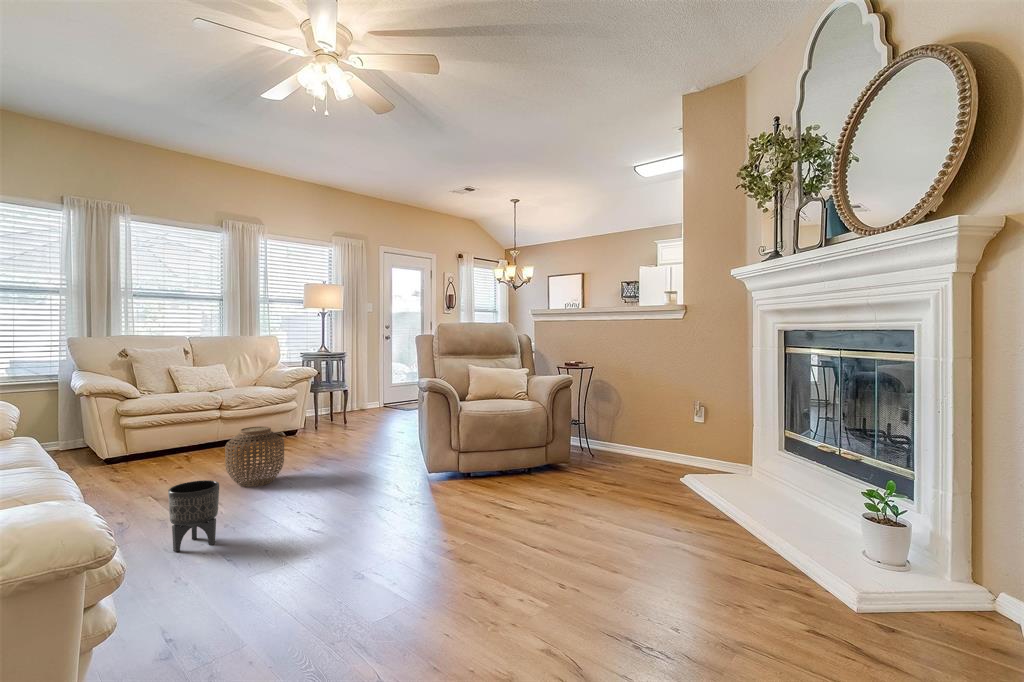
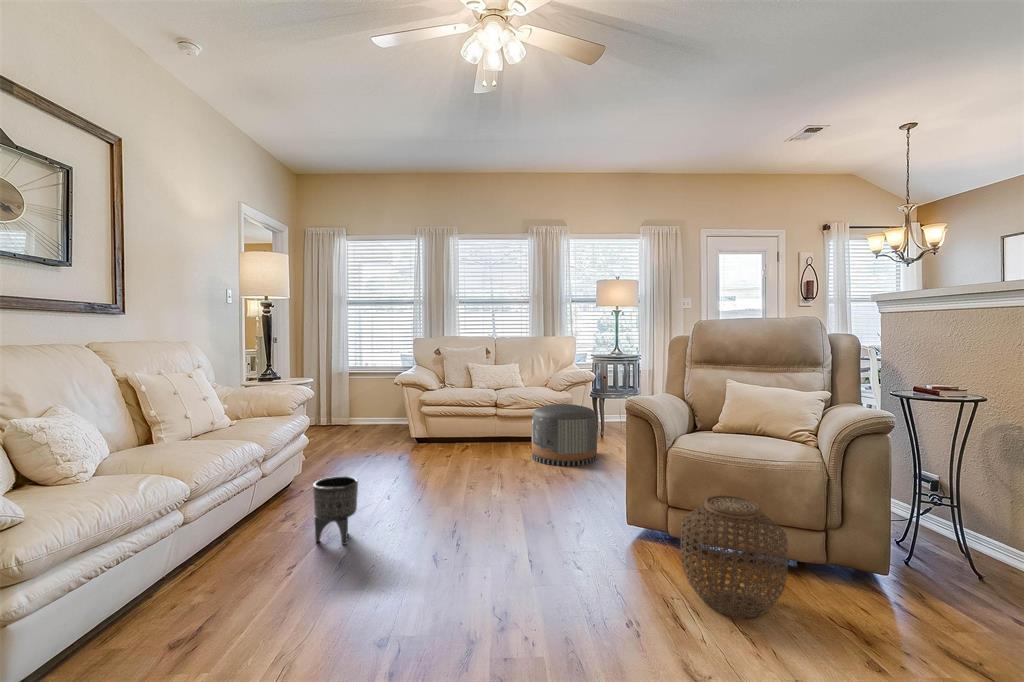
pouf: none [276,398,340,454] -> present [532,404,597,466]
woven basket: present [225,426,284,487] -> present [680,495,788,618]

